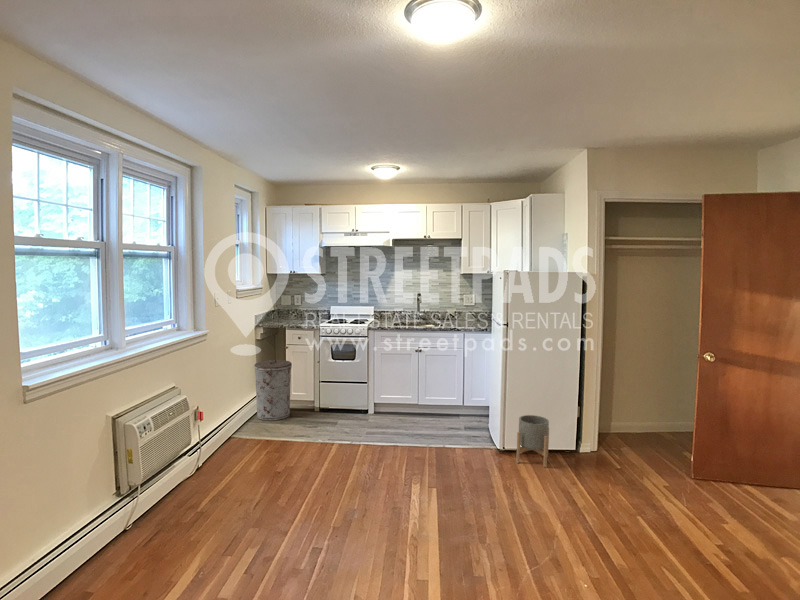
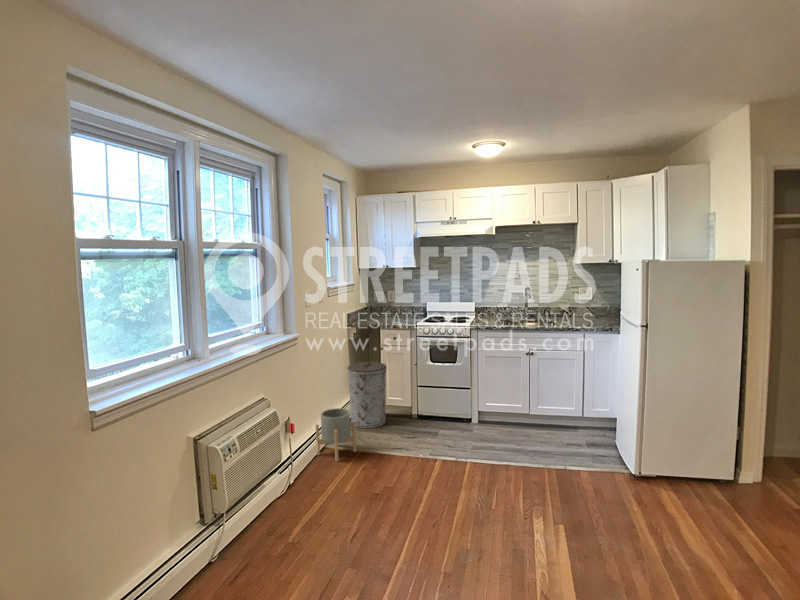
planter: present [516,415,549,468] -> present [316,408,356,461]

